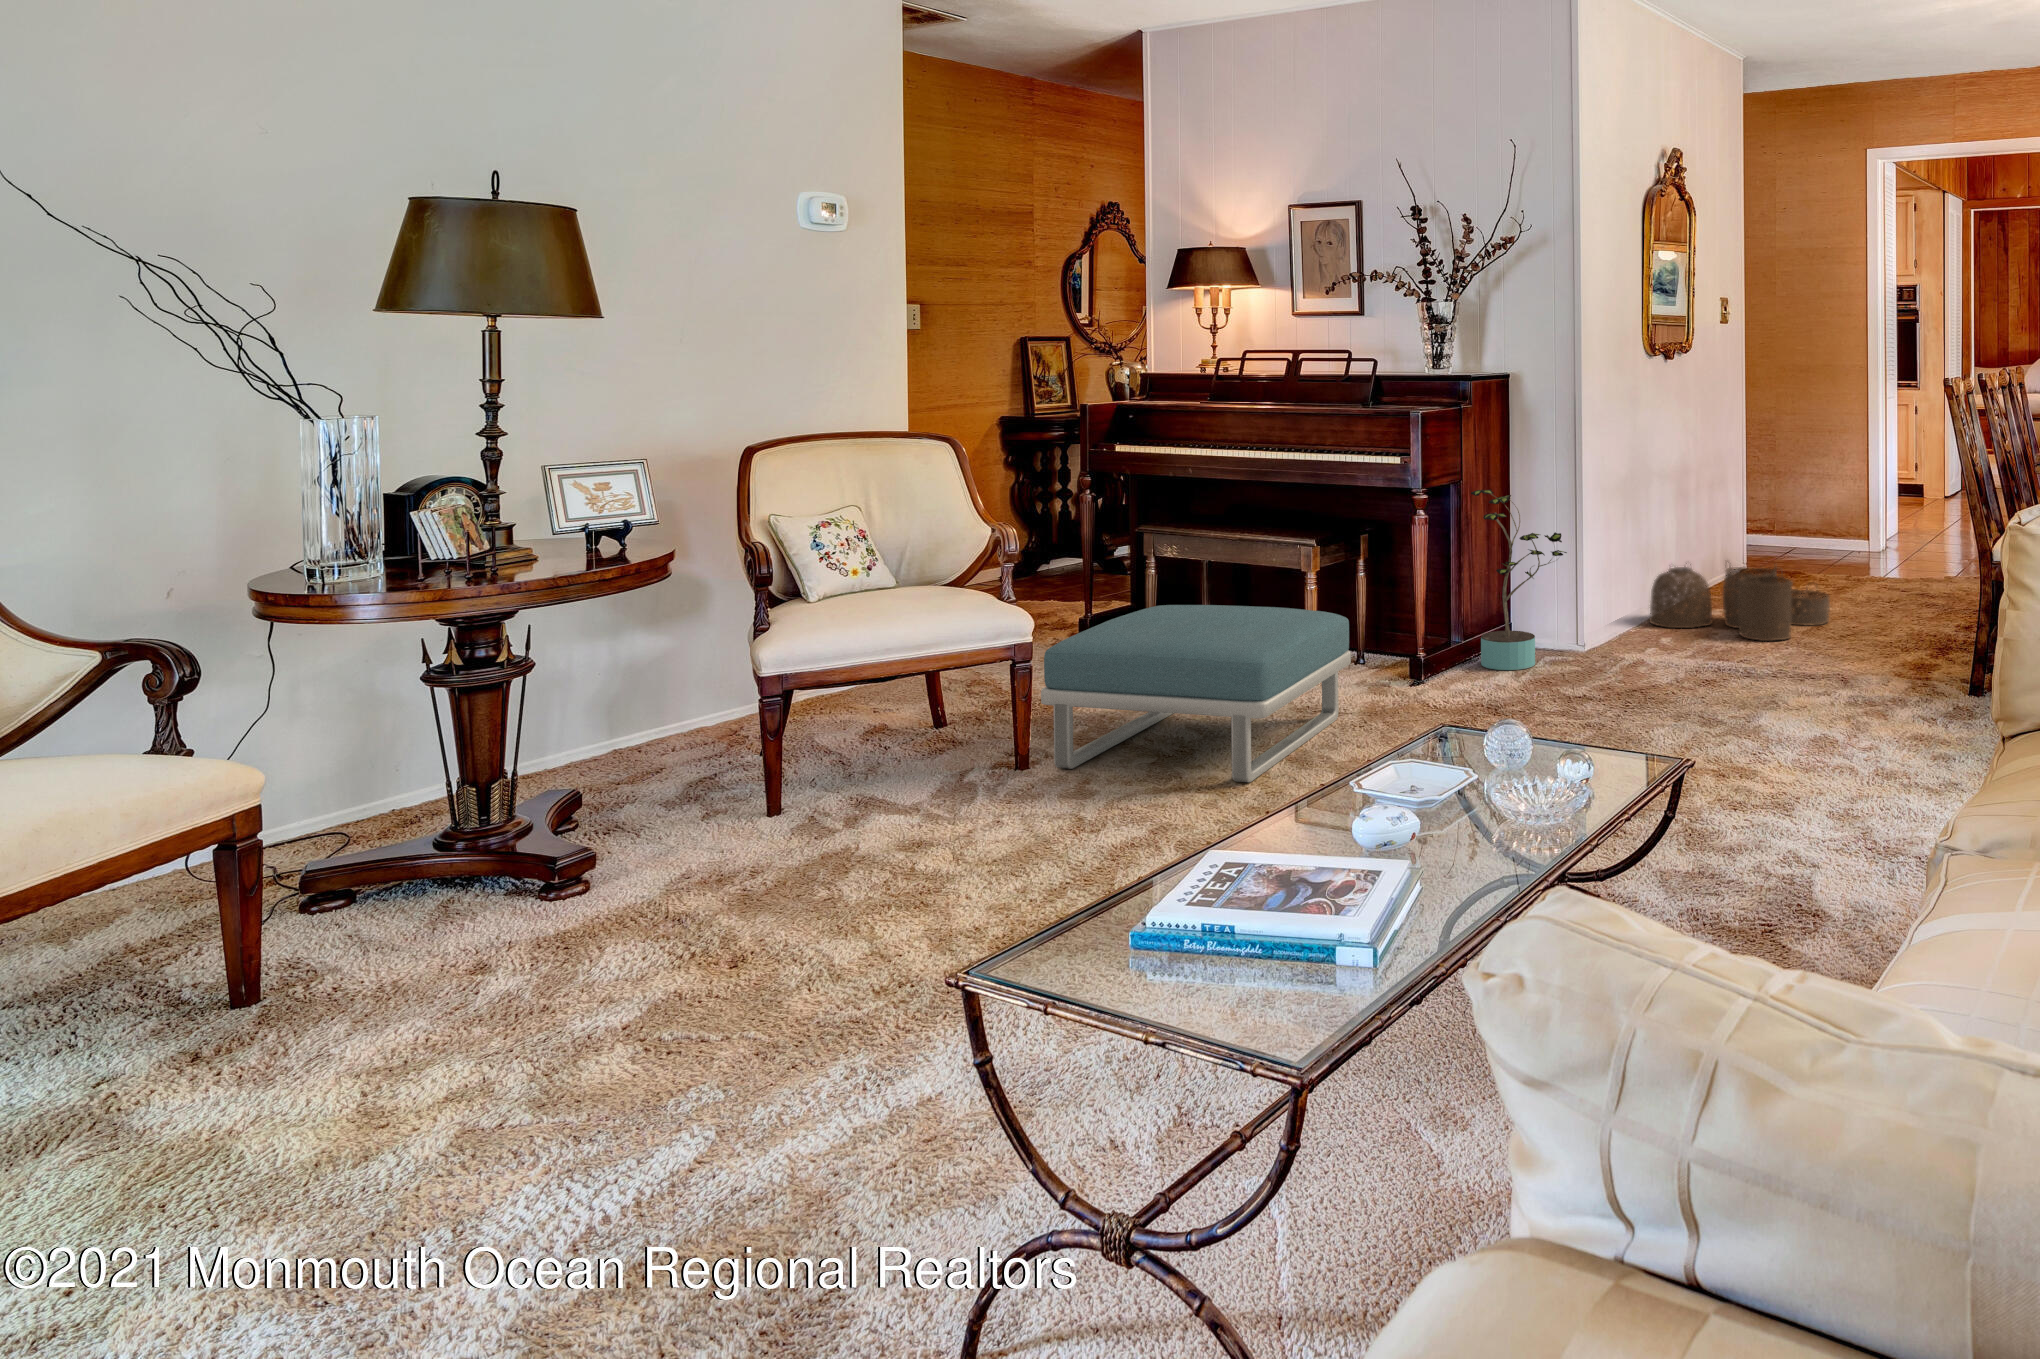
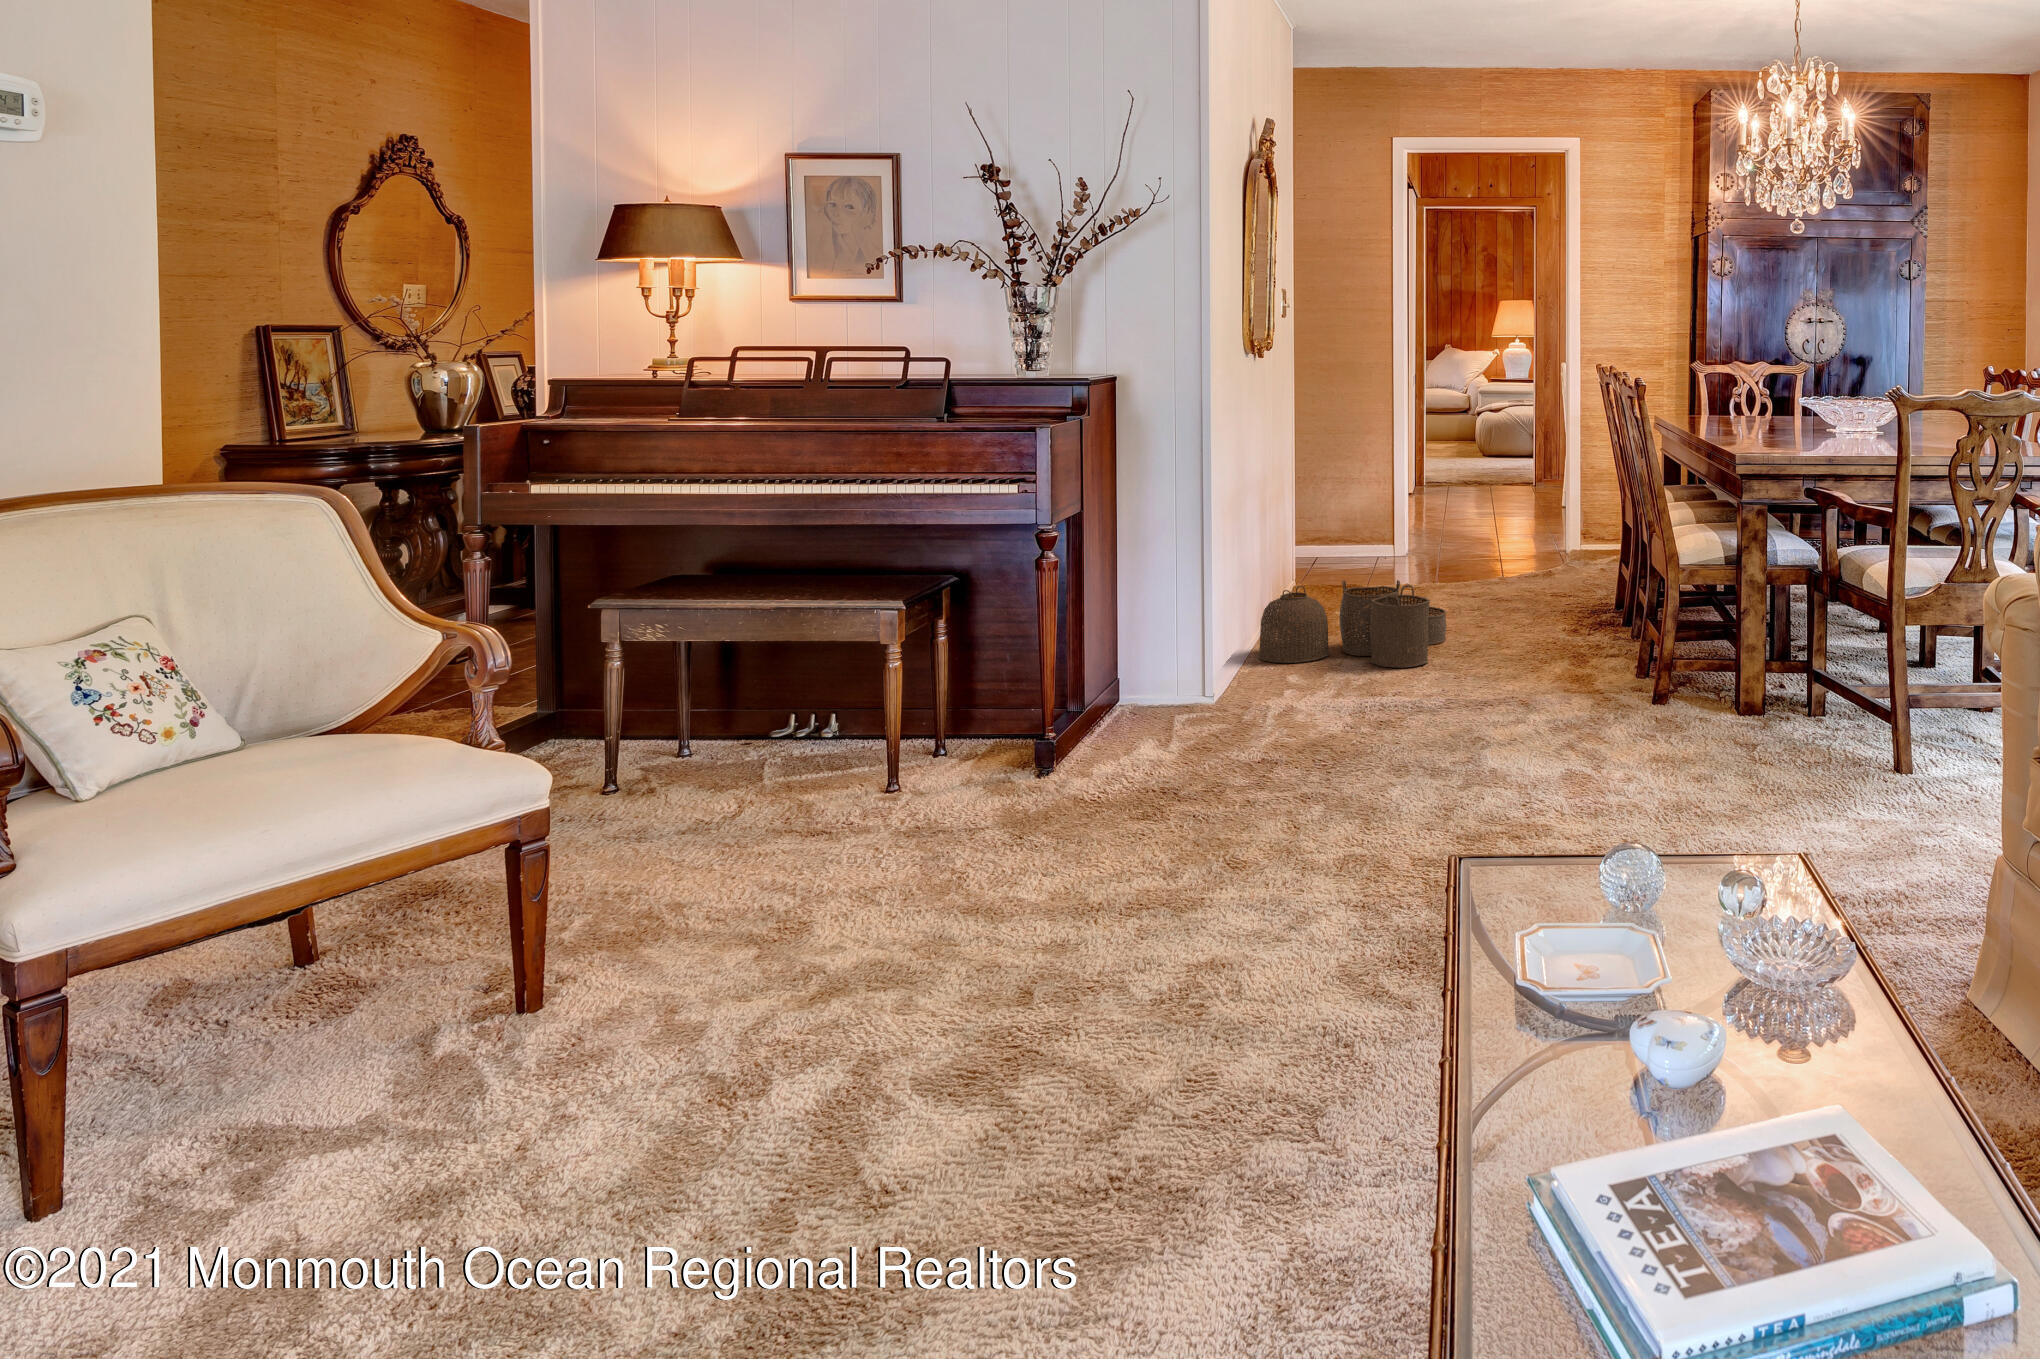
potted plant: present [1471,490,1567,670] -> none [1099,518,1216,741]
footstool: present [1041,605,1351,782] -> none [576,700,1018,1002]

